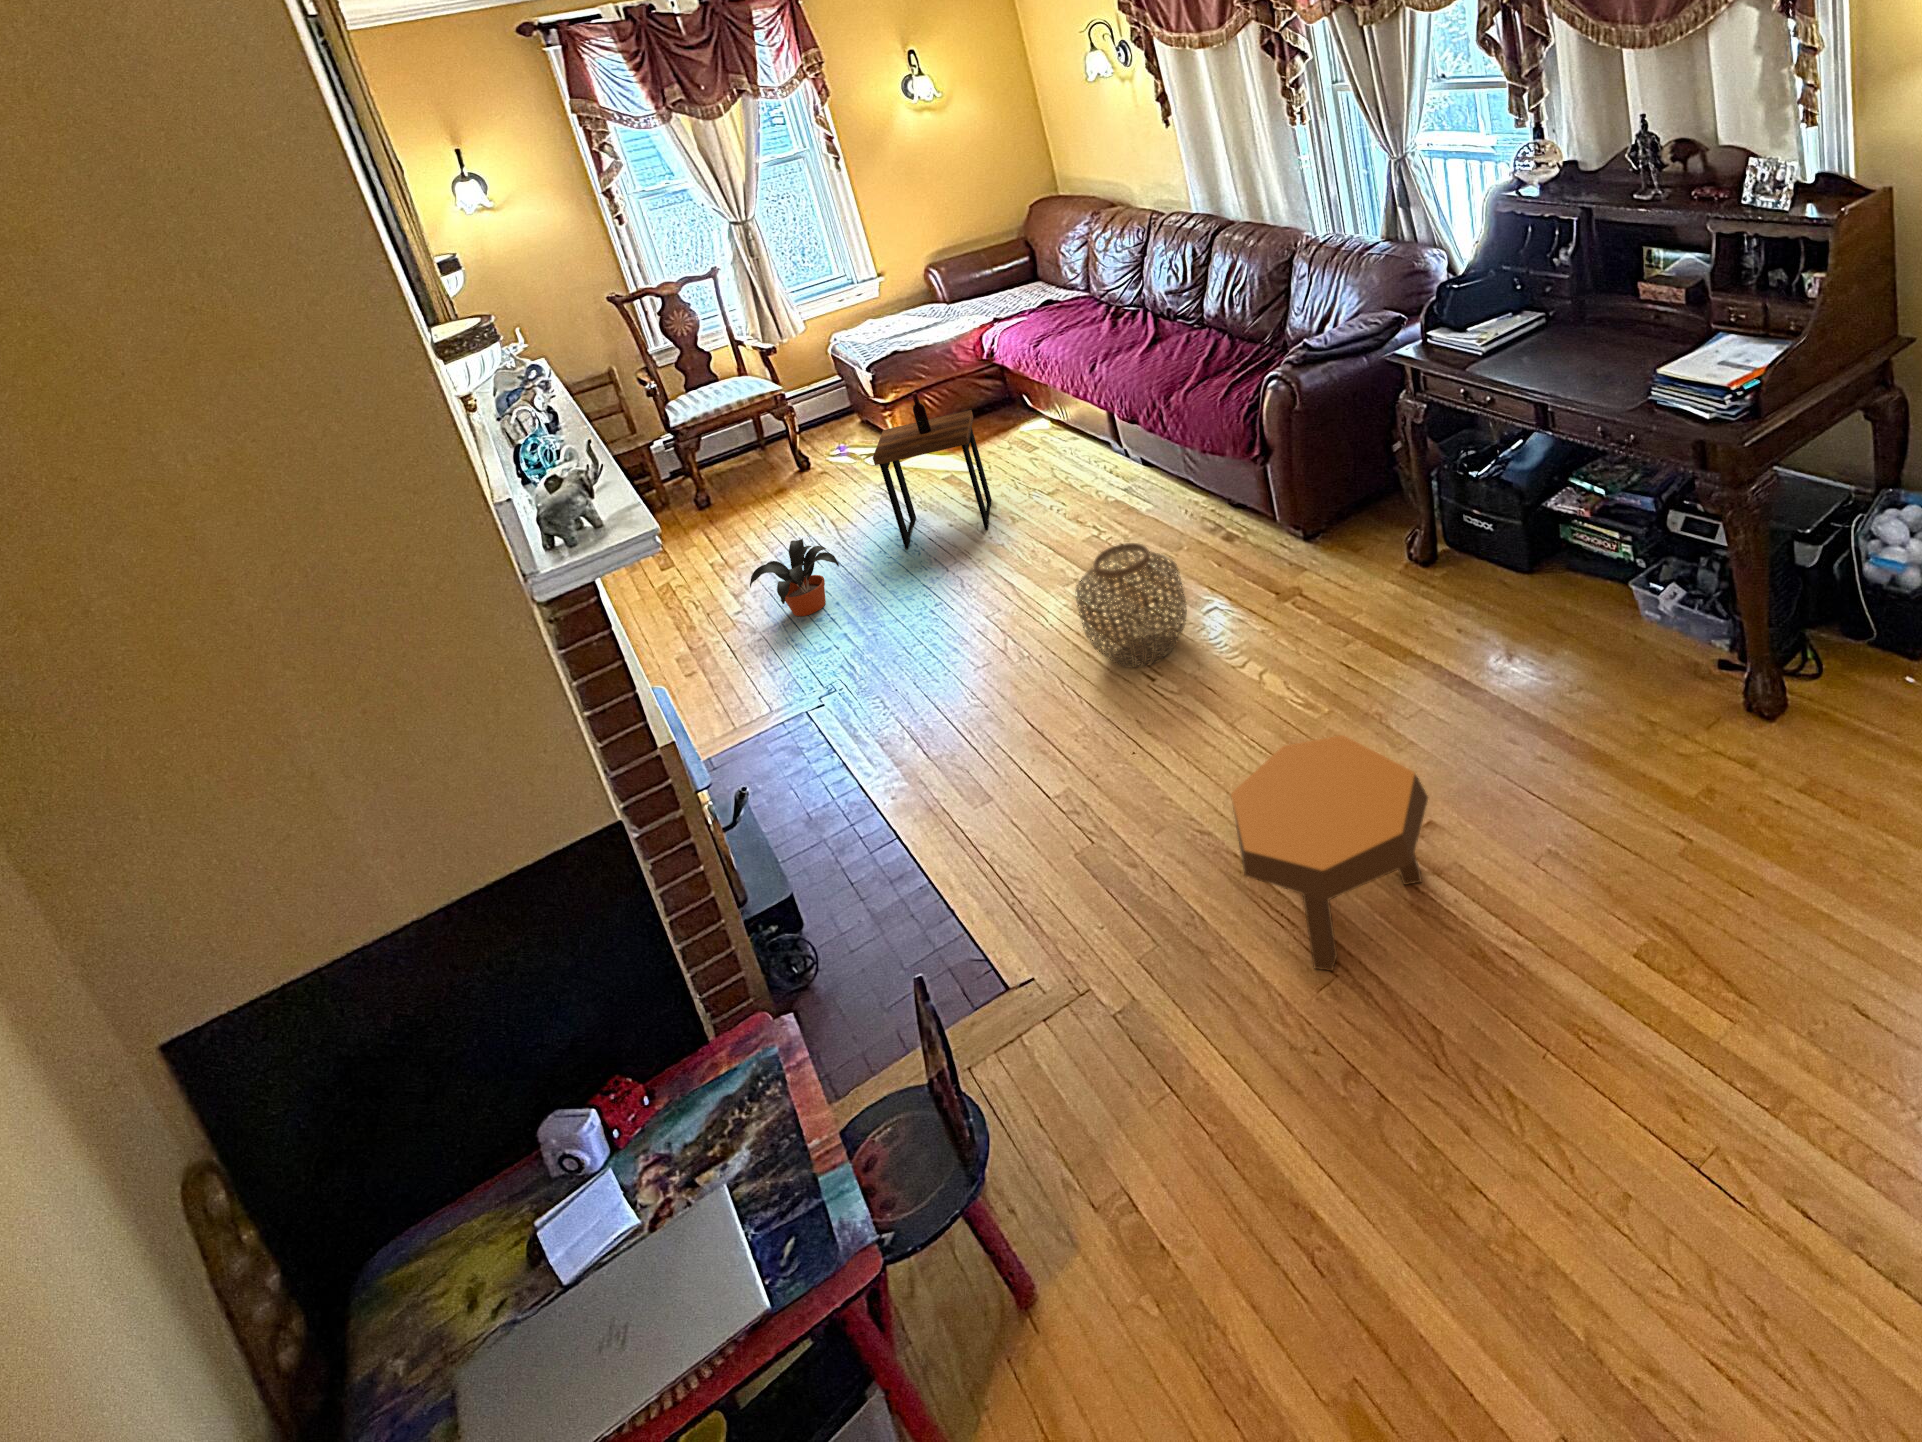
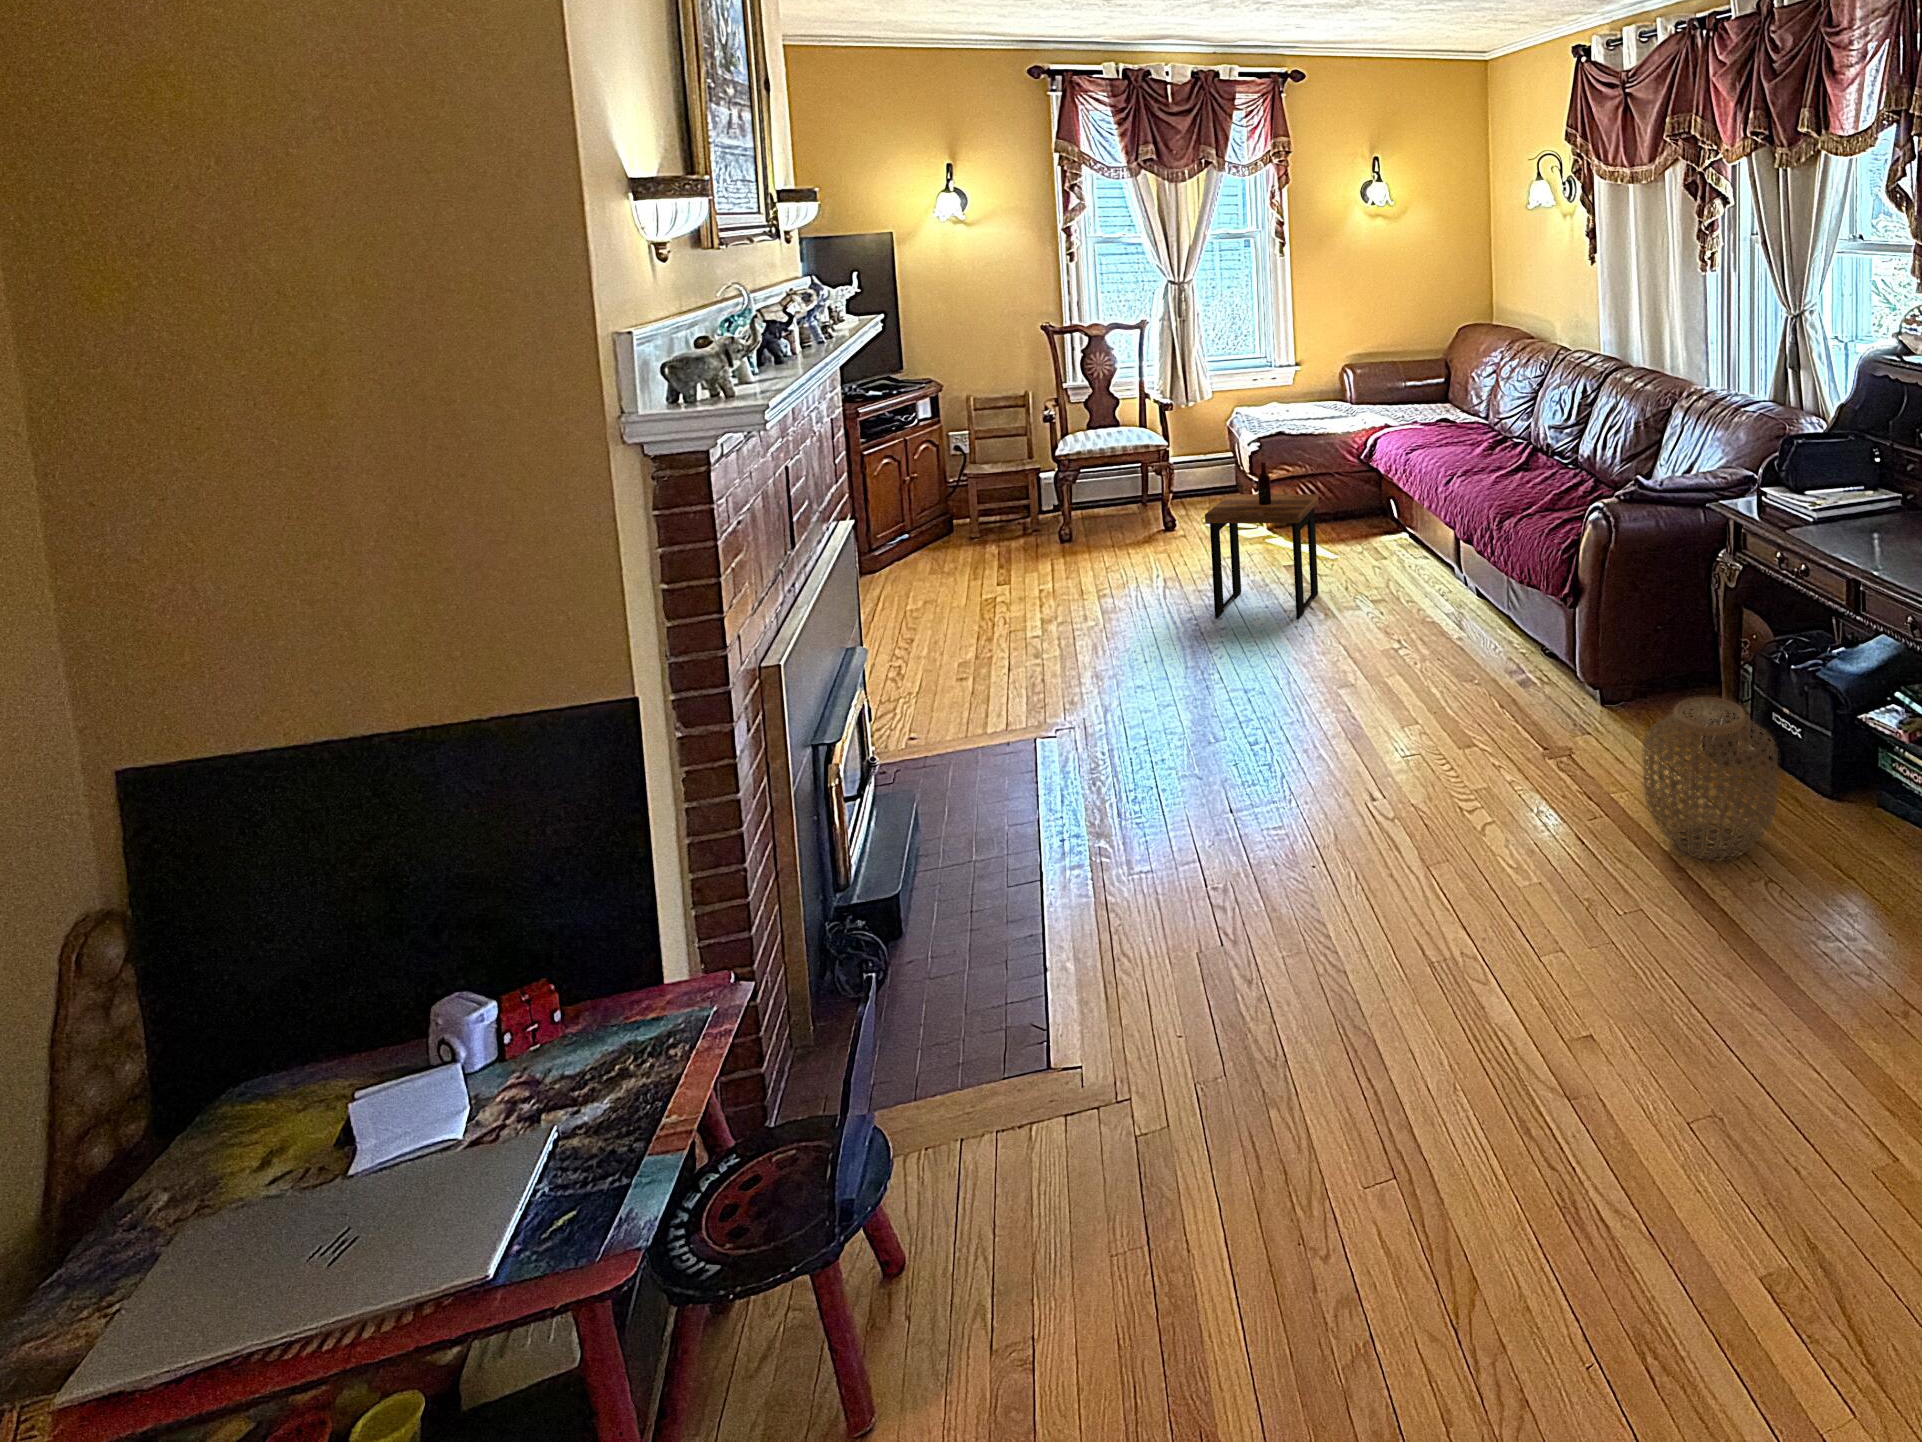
potted plant: present [750,538,839,616] -> none [1049,576,1137,654]
woven basket: present [1076,543,1187,667] -> present [1643,697,1778,861]
footstool: present [1231,735,1428,971] -> none [1330,886,1576,1172]

